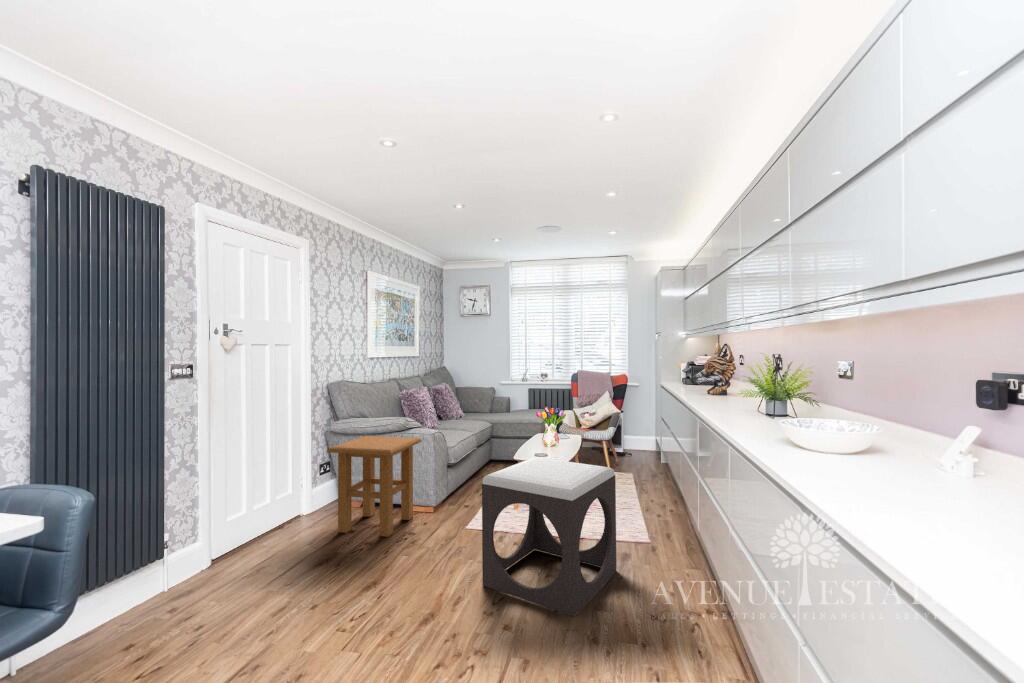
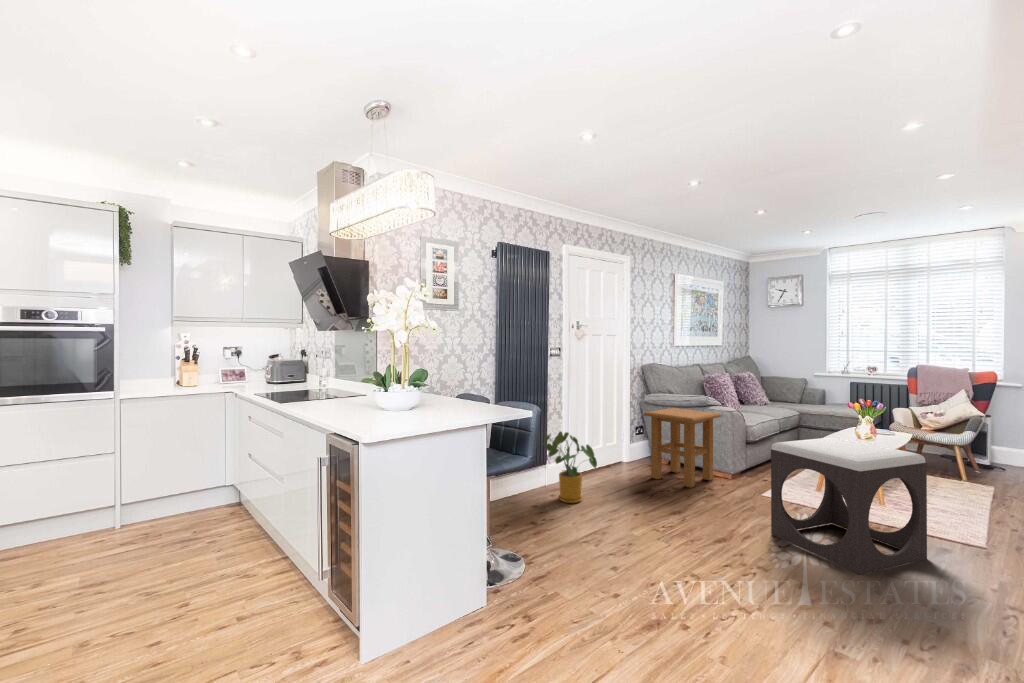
house plant: none [149,498,253,617] -> present [544,432,597,503]

